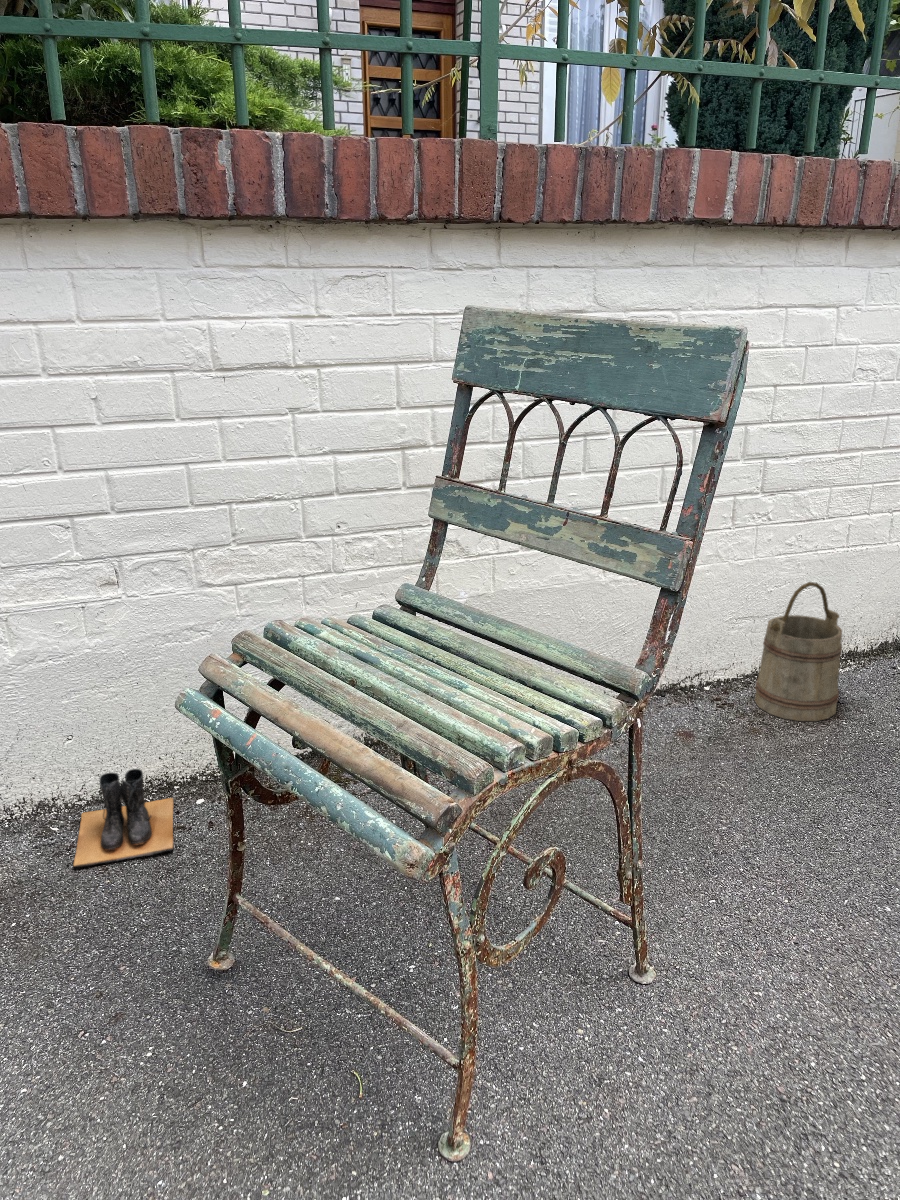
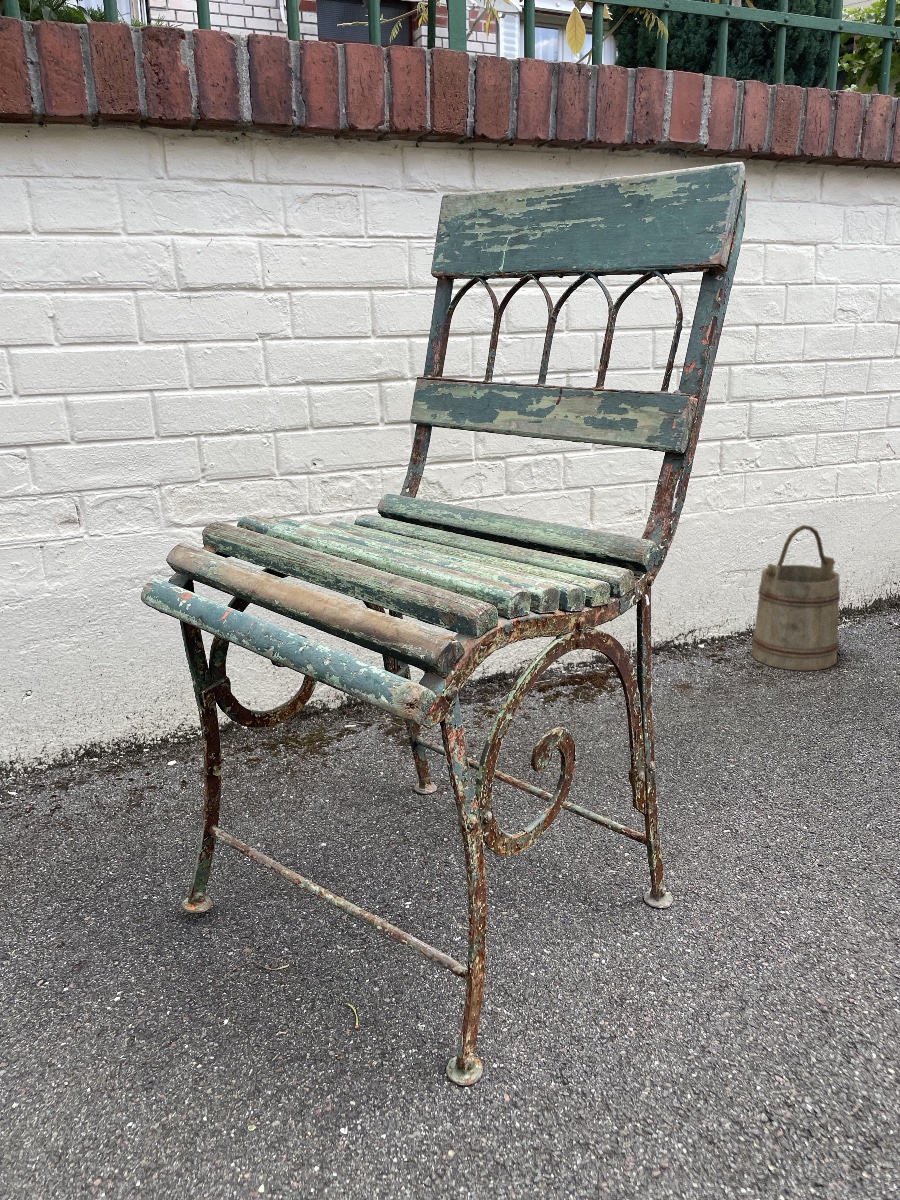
boots: present [73,769,174,867] -> none [31,723,142,826]

